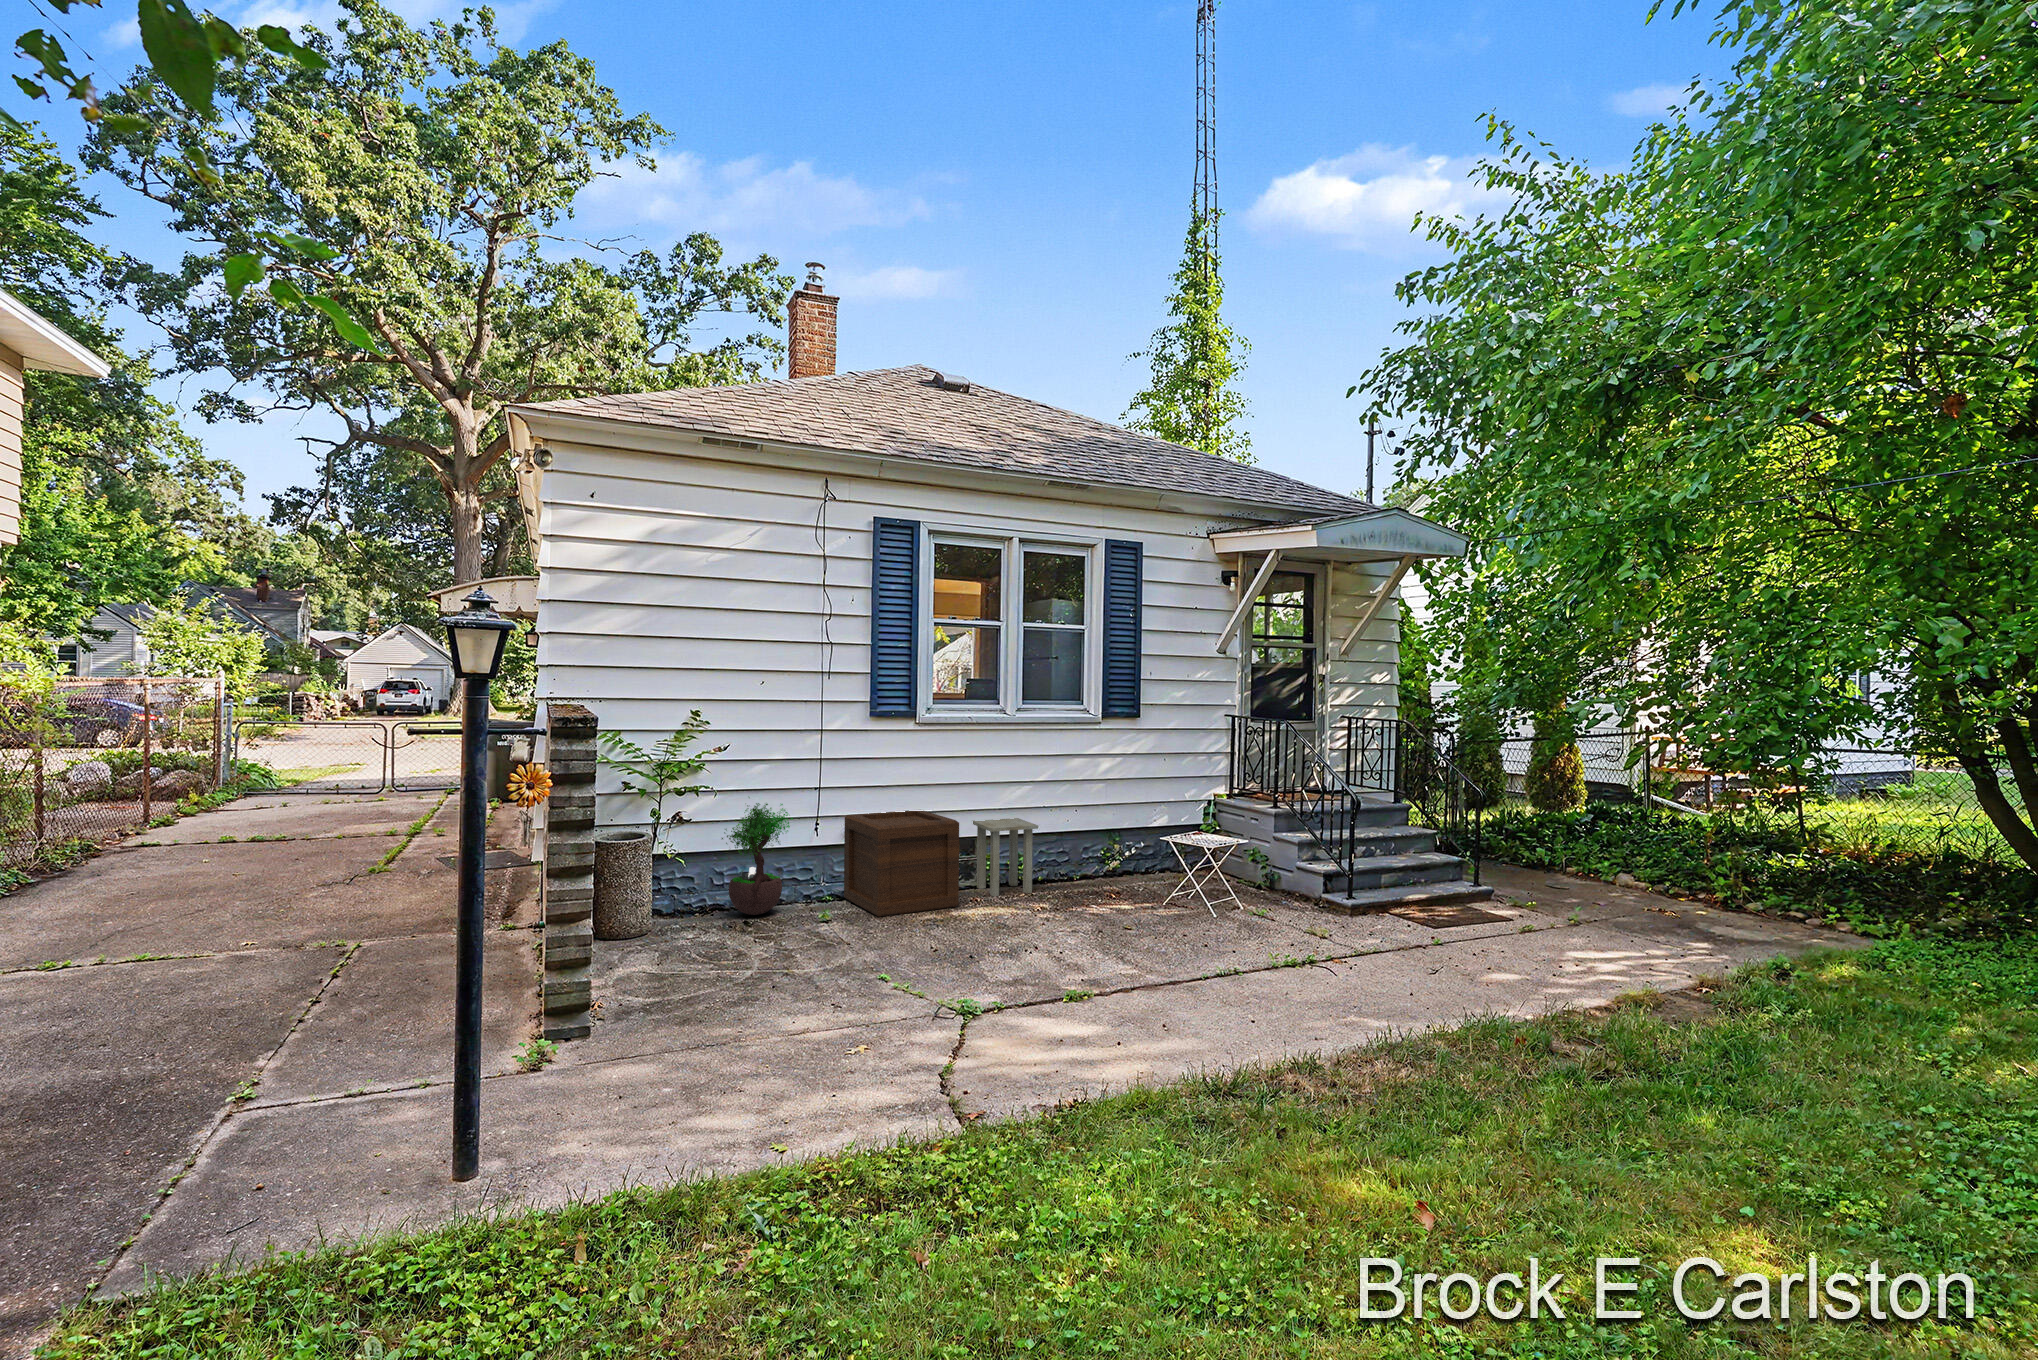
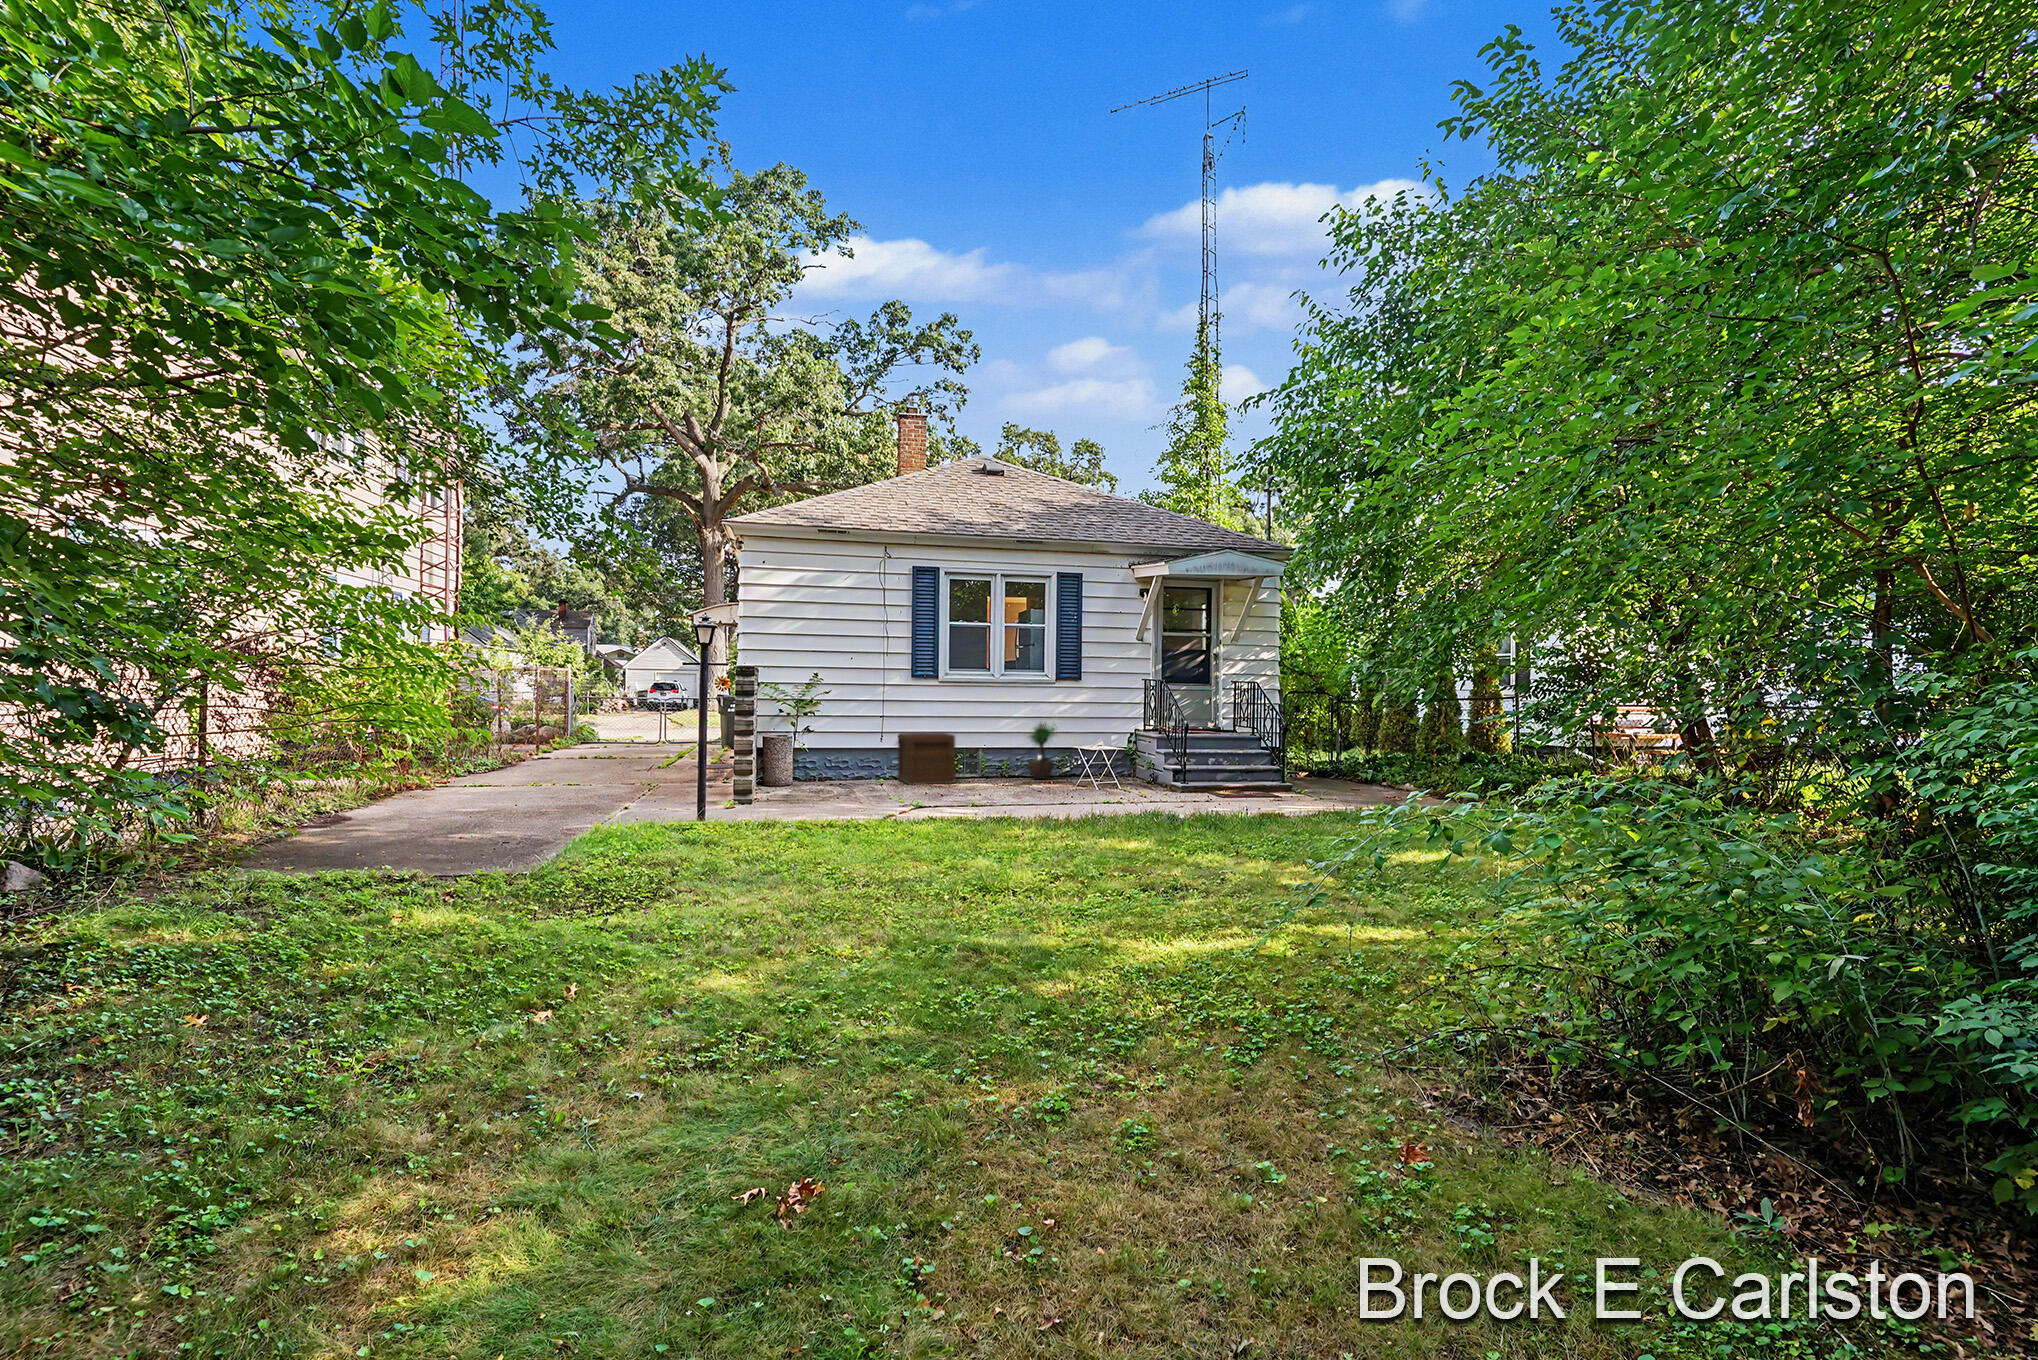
potted tree: present [722,797,793,915] -> present [1028,722,1057,779]
side table: present [973,818,1038,896] -> none [974,740,1008,781]

